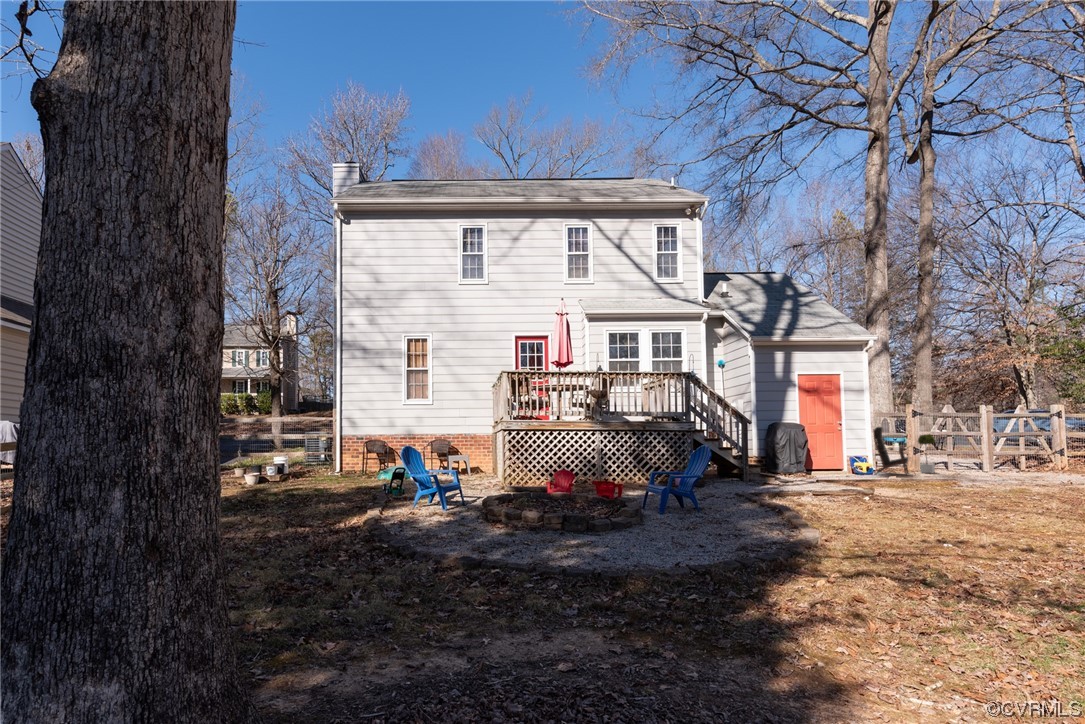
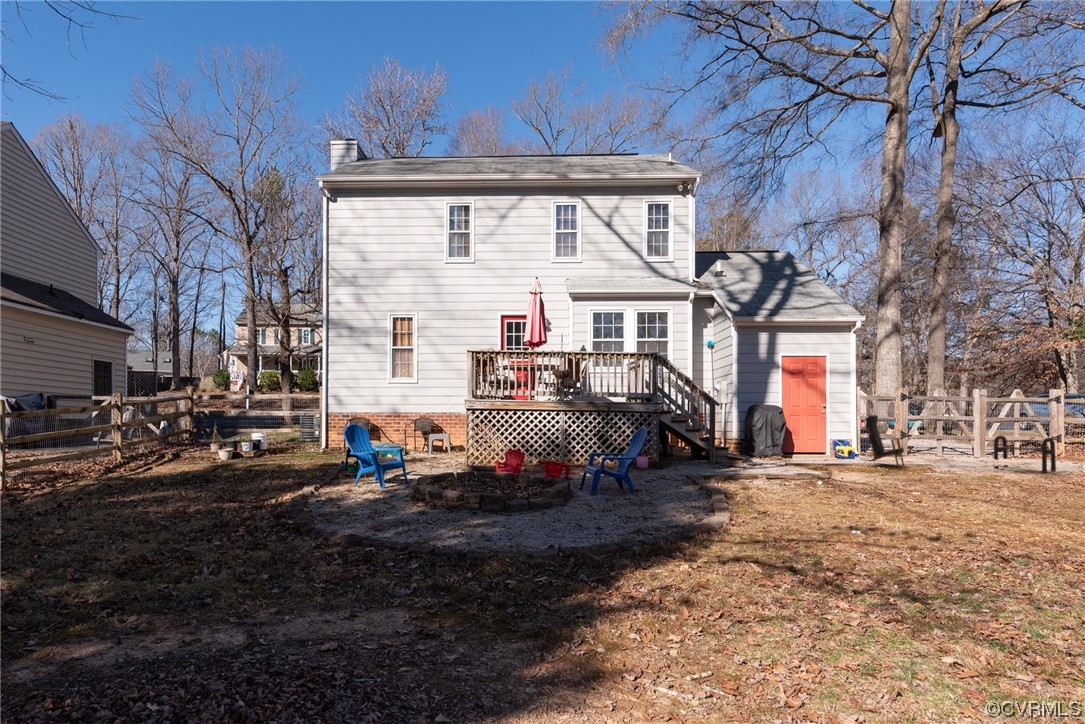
potted tree: present [918,434,935,473] -> none [916,424,935,466]
bench: none [989,443,1046,477] -> present [994,435,1056,473]

